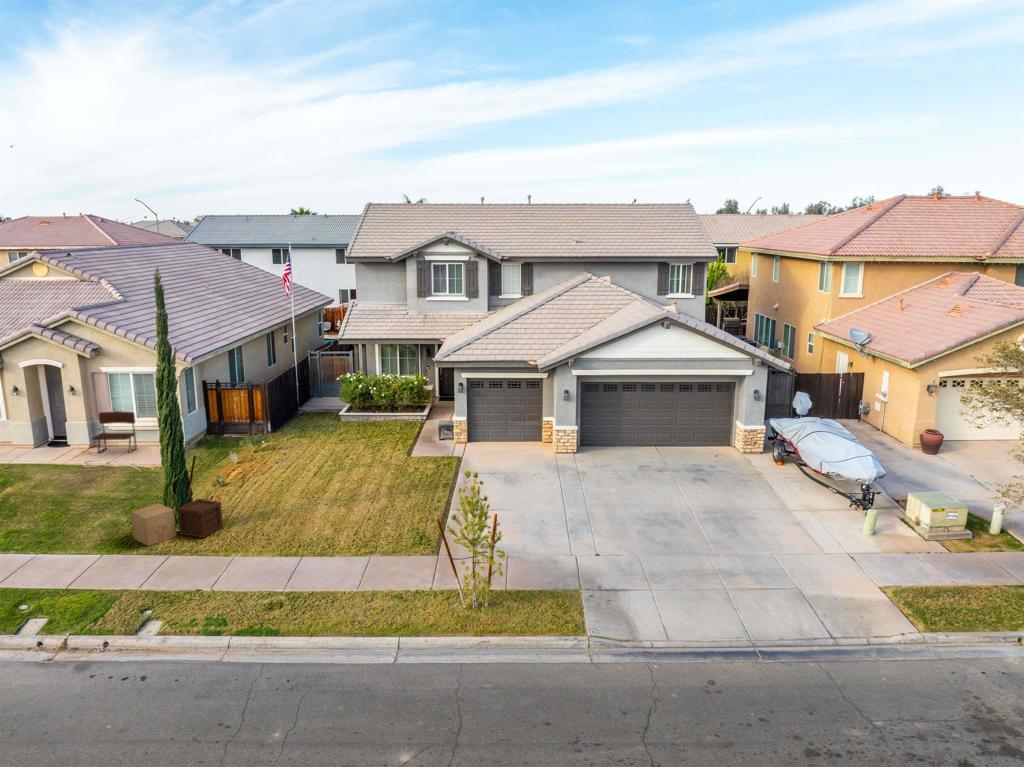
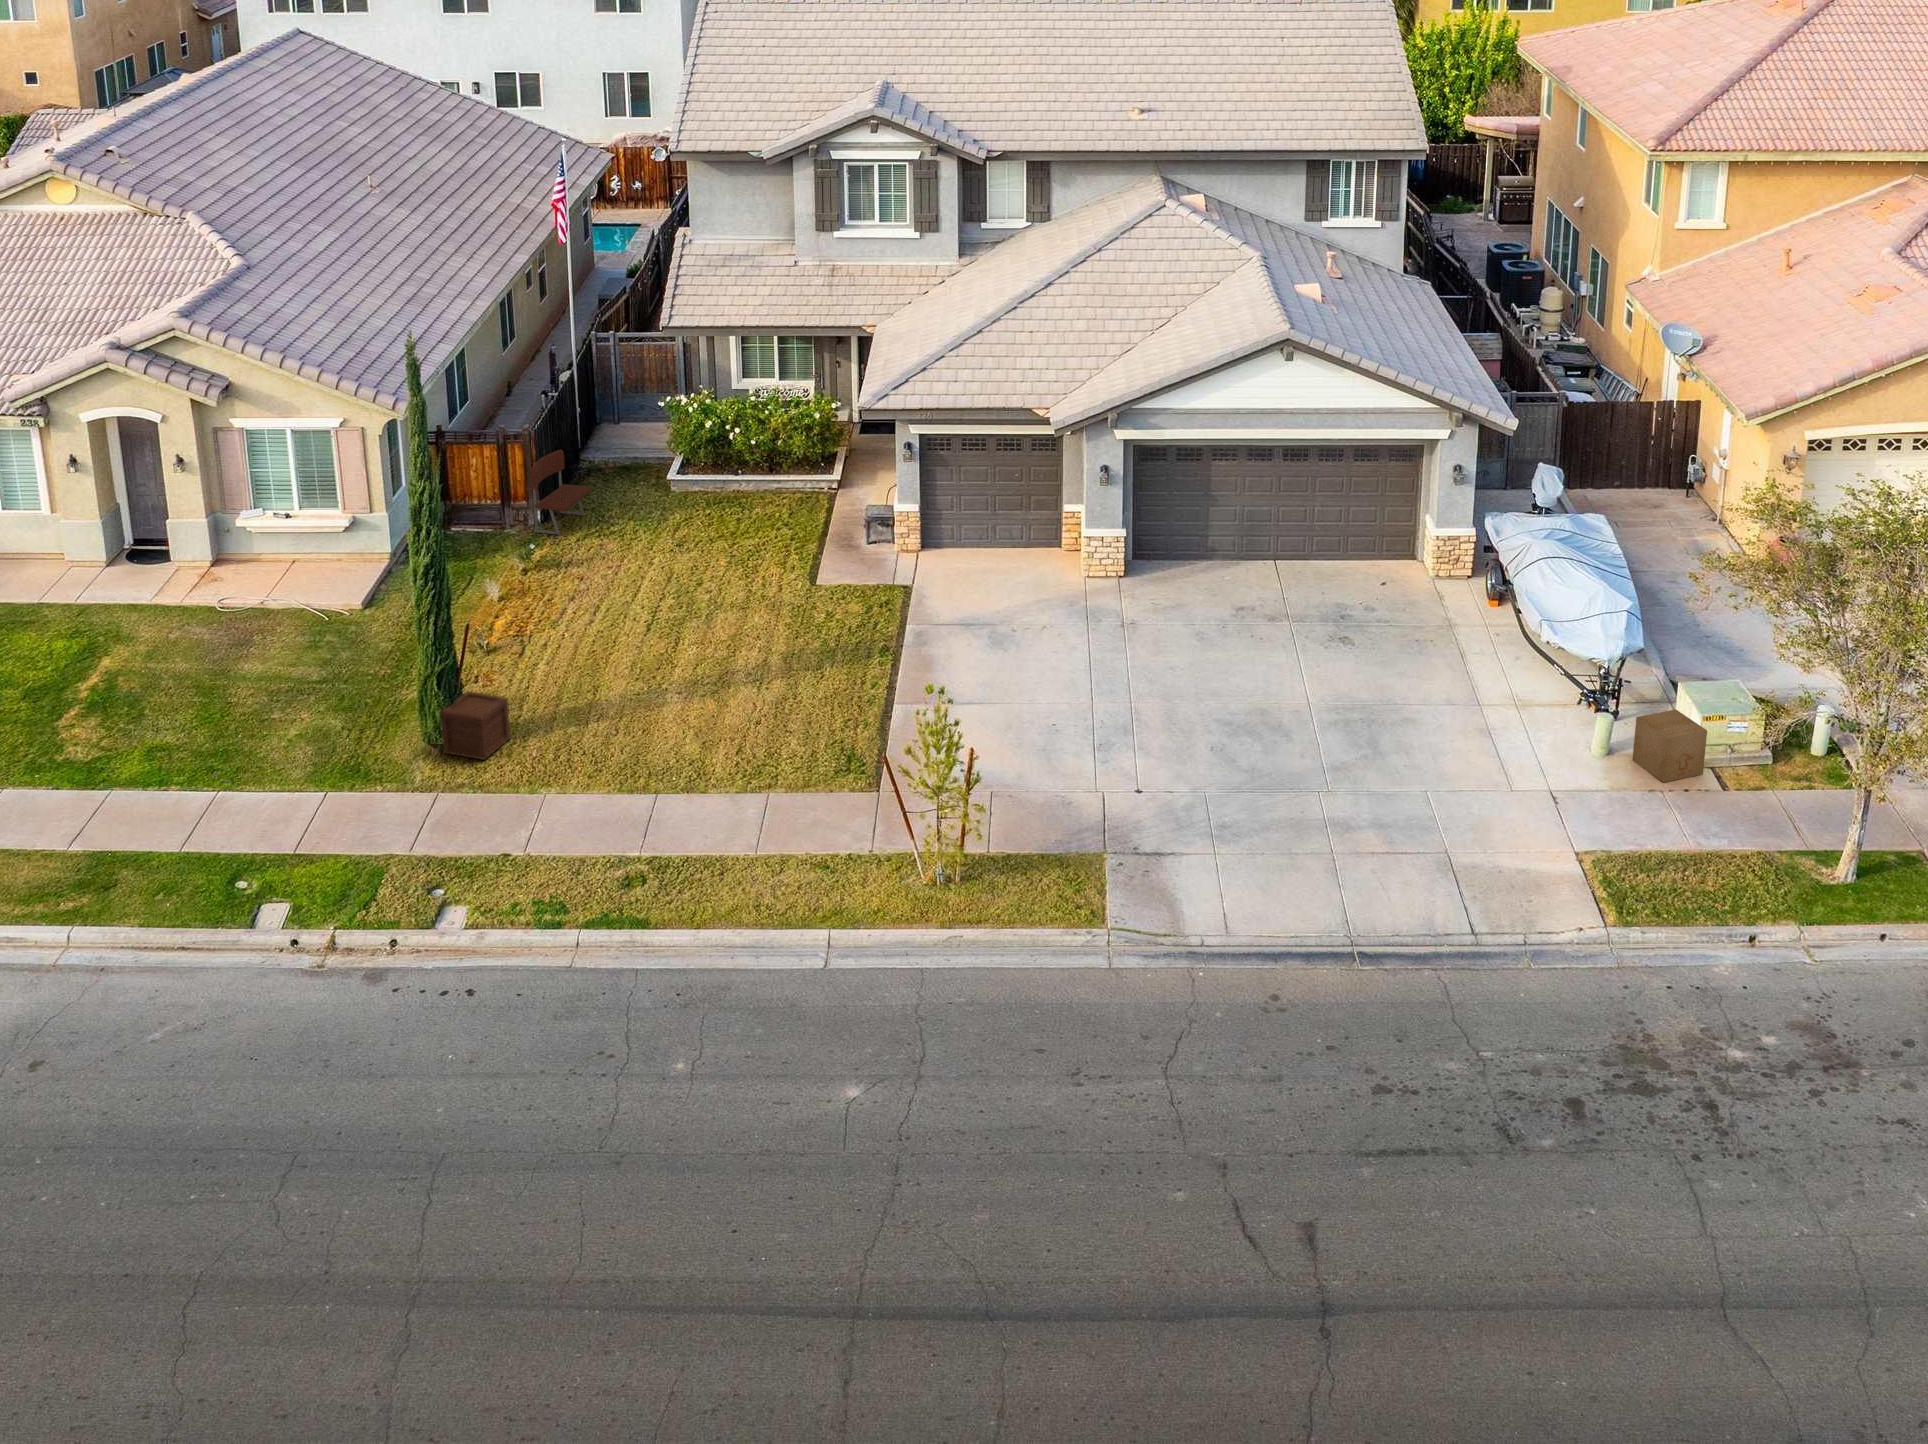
bench: present [92,411,137,453] -> present [530,450,592,535]
cardboard box: present [131,503,176,546] -> present [1633,709,1707,782]

